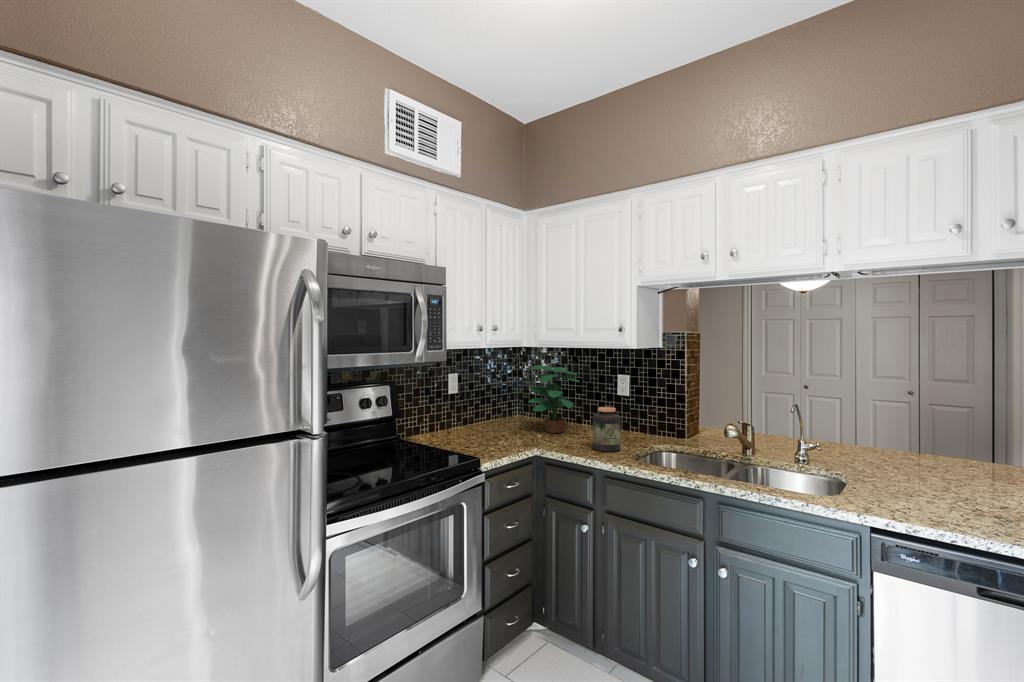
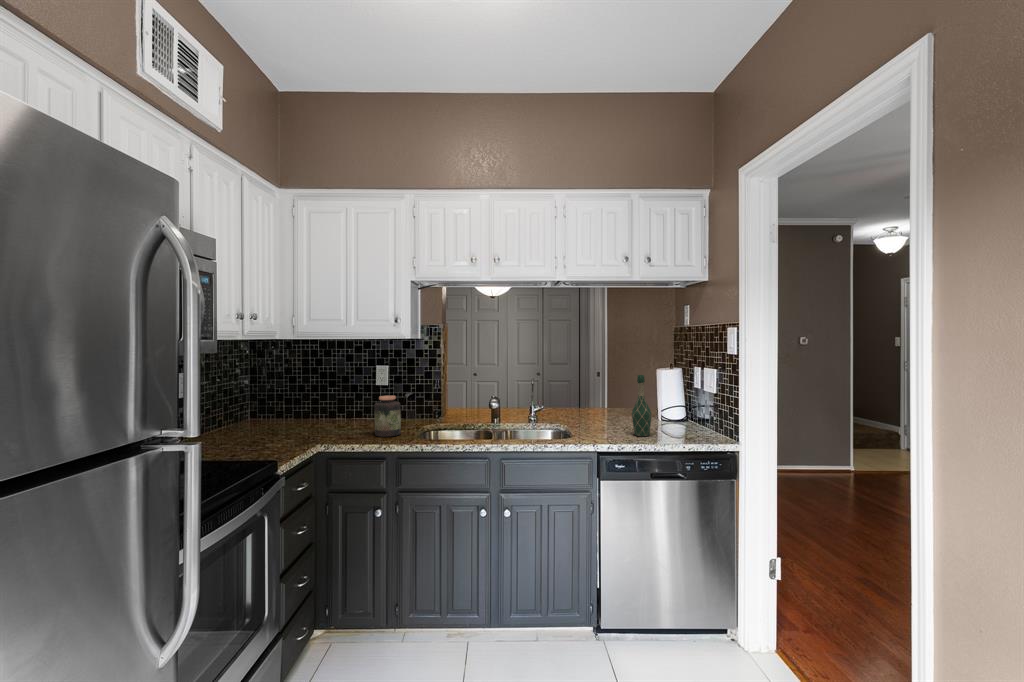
potted plant: present [529,365,579,433] -> none [283,361,348,429]
wine bottle: none [946,415,989,517] -> present [632,375,652,436]

